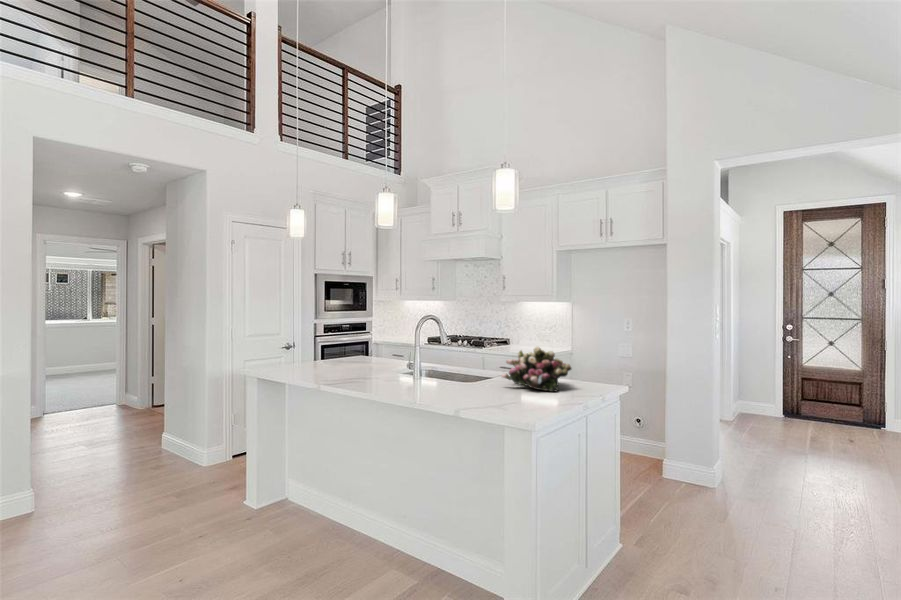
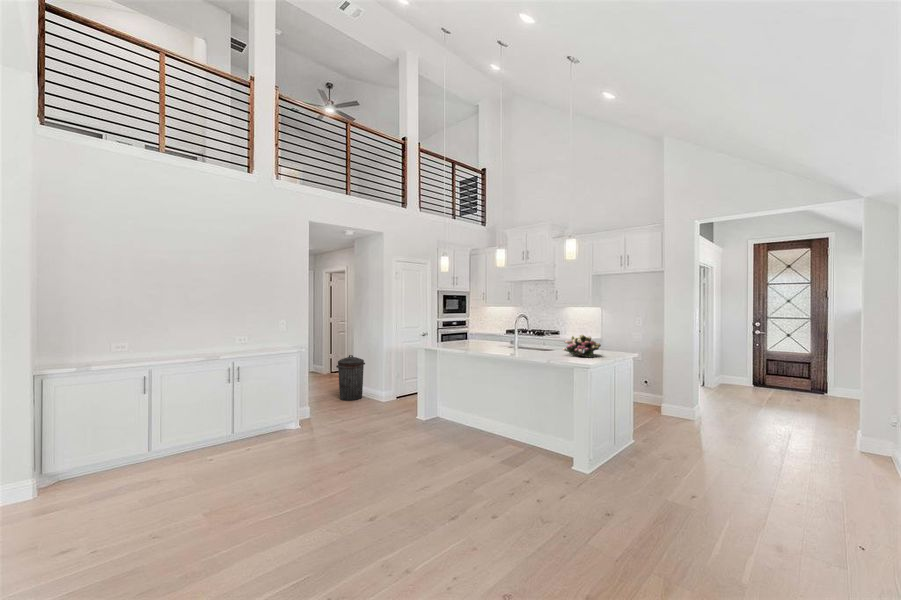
trash can: none [117,384,177,466] -> present [336,355,365,401]

